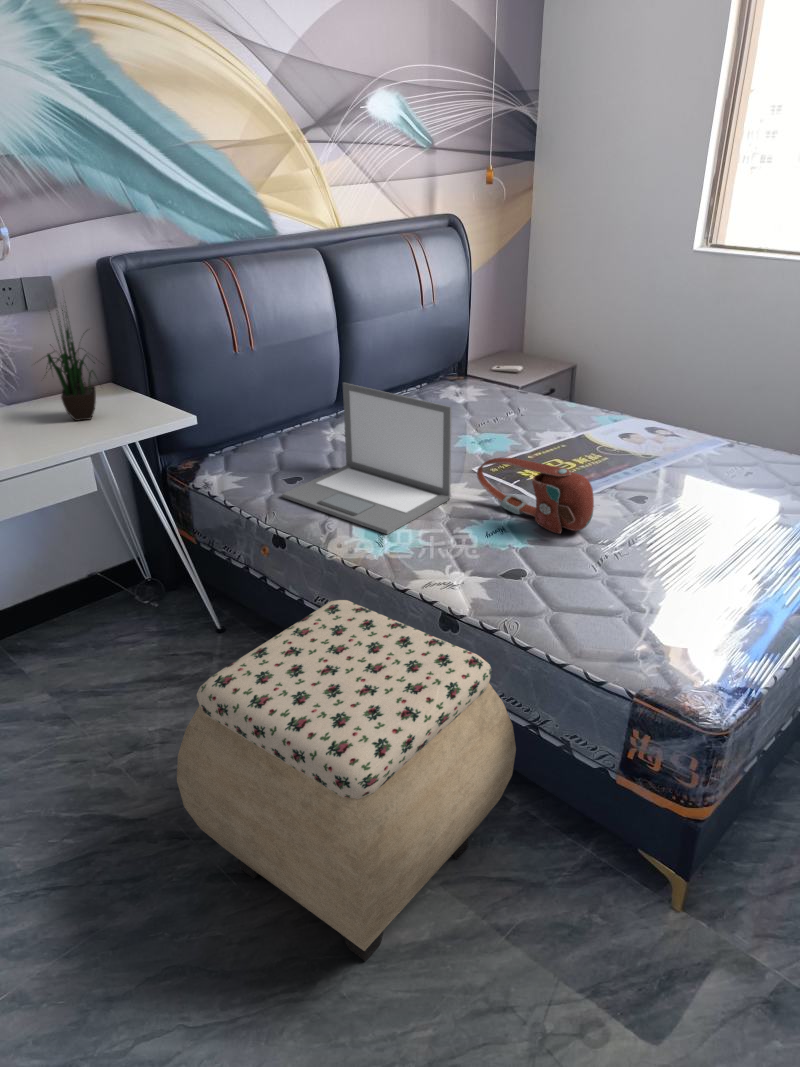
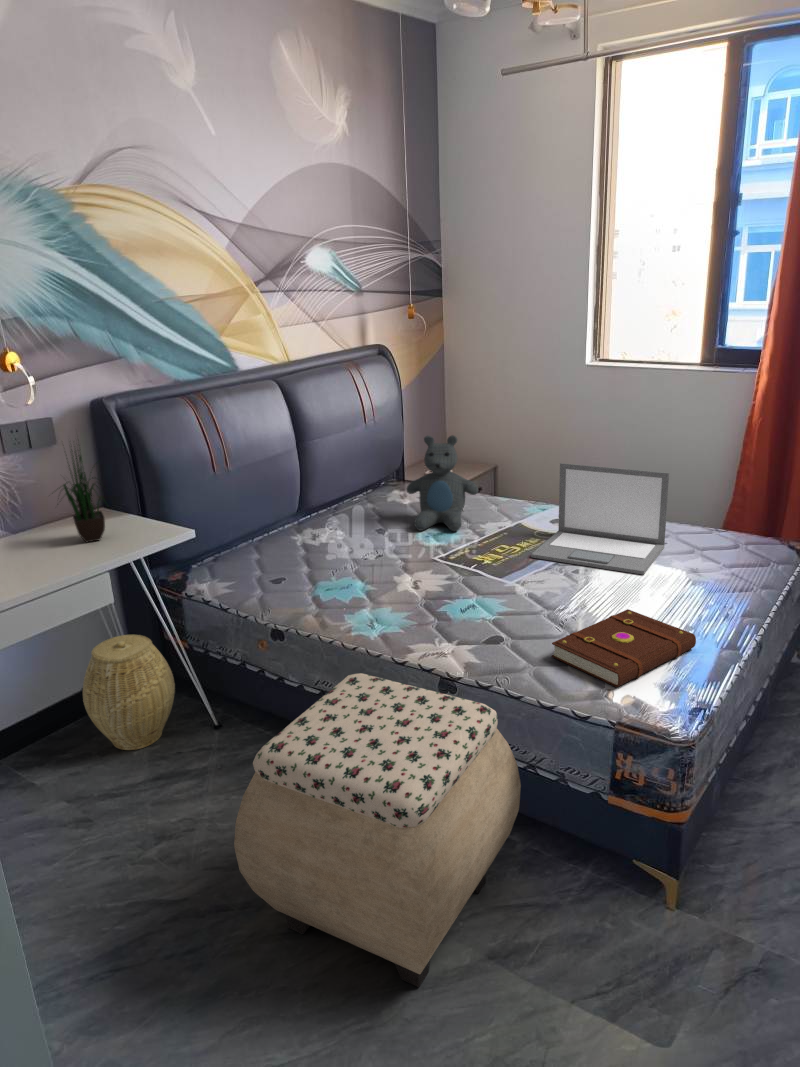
teddy bear: none [457,324,539,438] -> present [407,435,478,531]
laptop: present [282,383,452,534] -> present [531,463,669,575]
handbag: present [477,457,594,534] -> none [444,545,548,605]
woven basket: none [77,524,176,646] -> present [83,635,175,750]
book: none [577,552,759,649] -> present [552,609,696,687]

